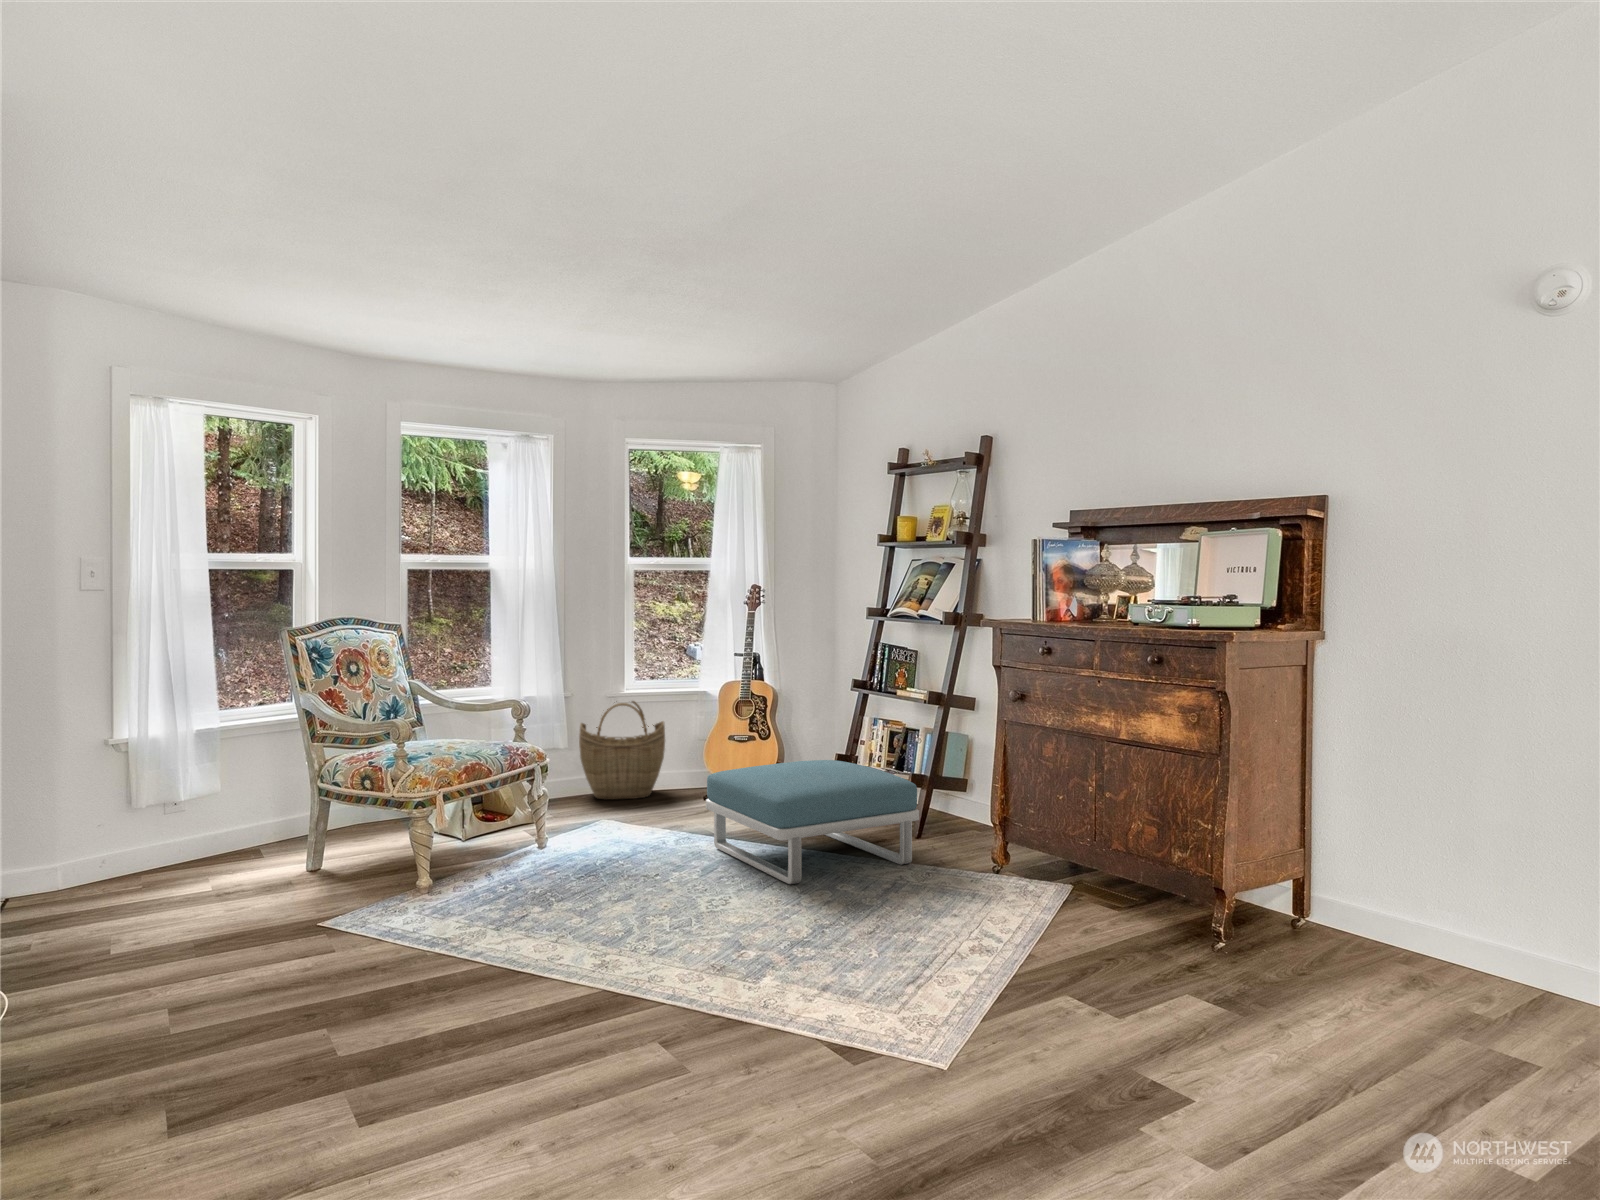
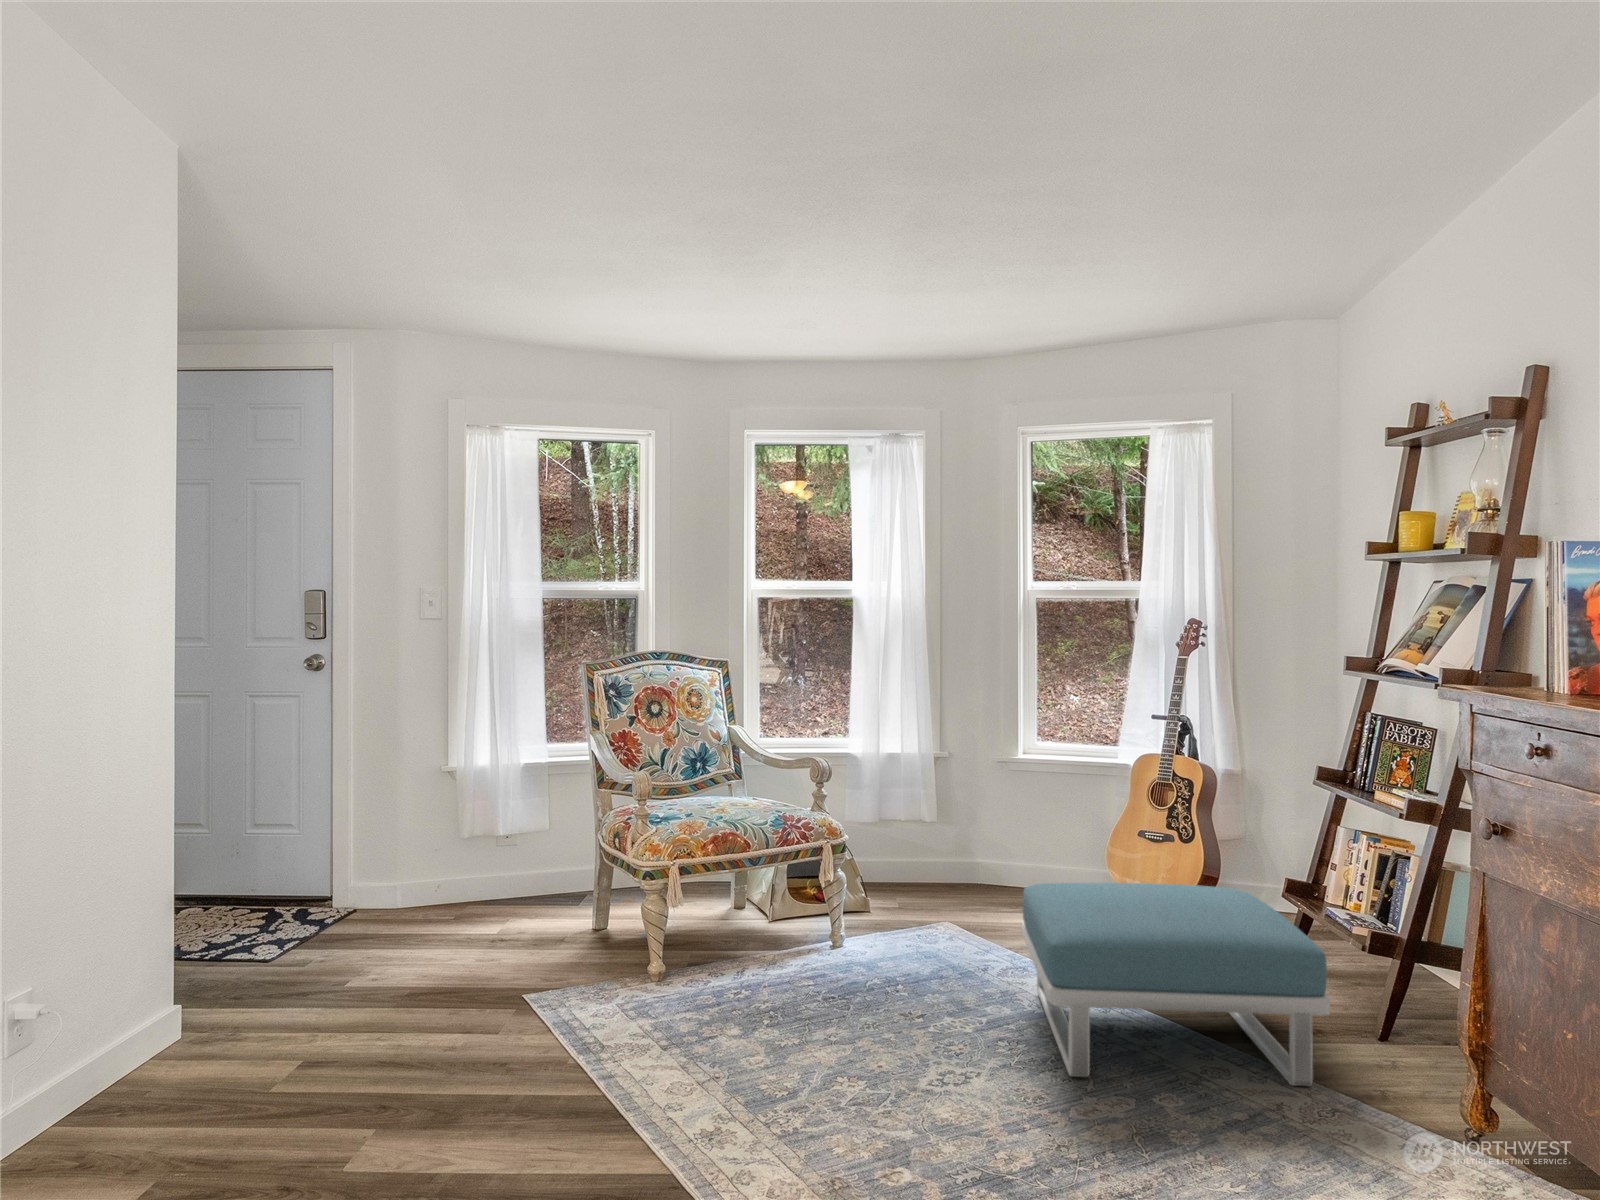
woven basket: present [579,701,665,799] -> none [959,765,1072,902]

